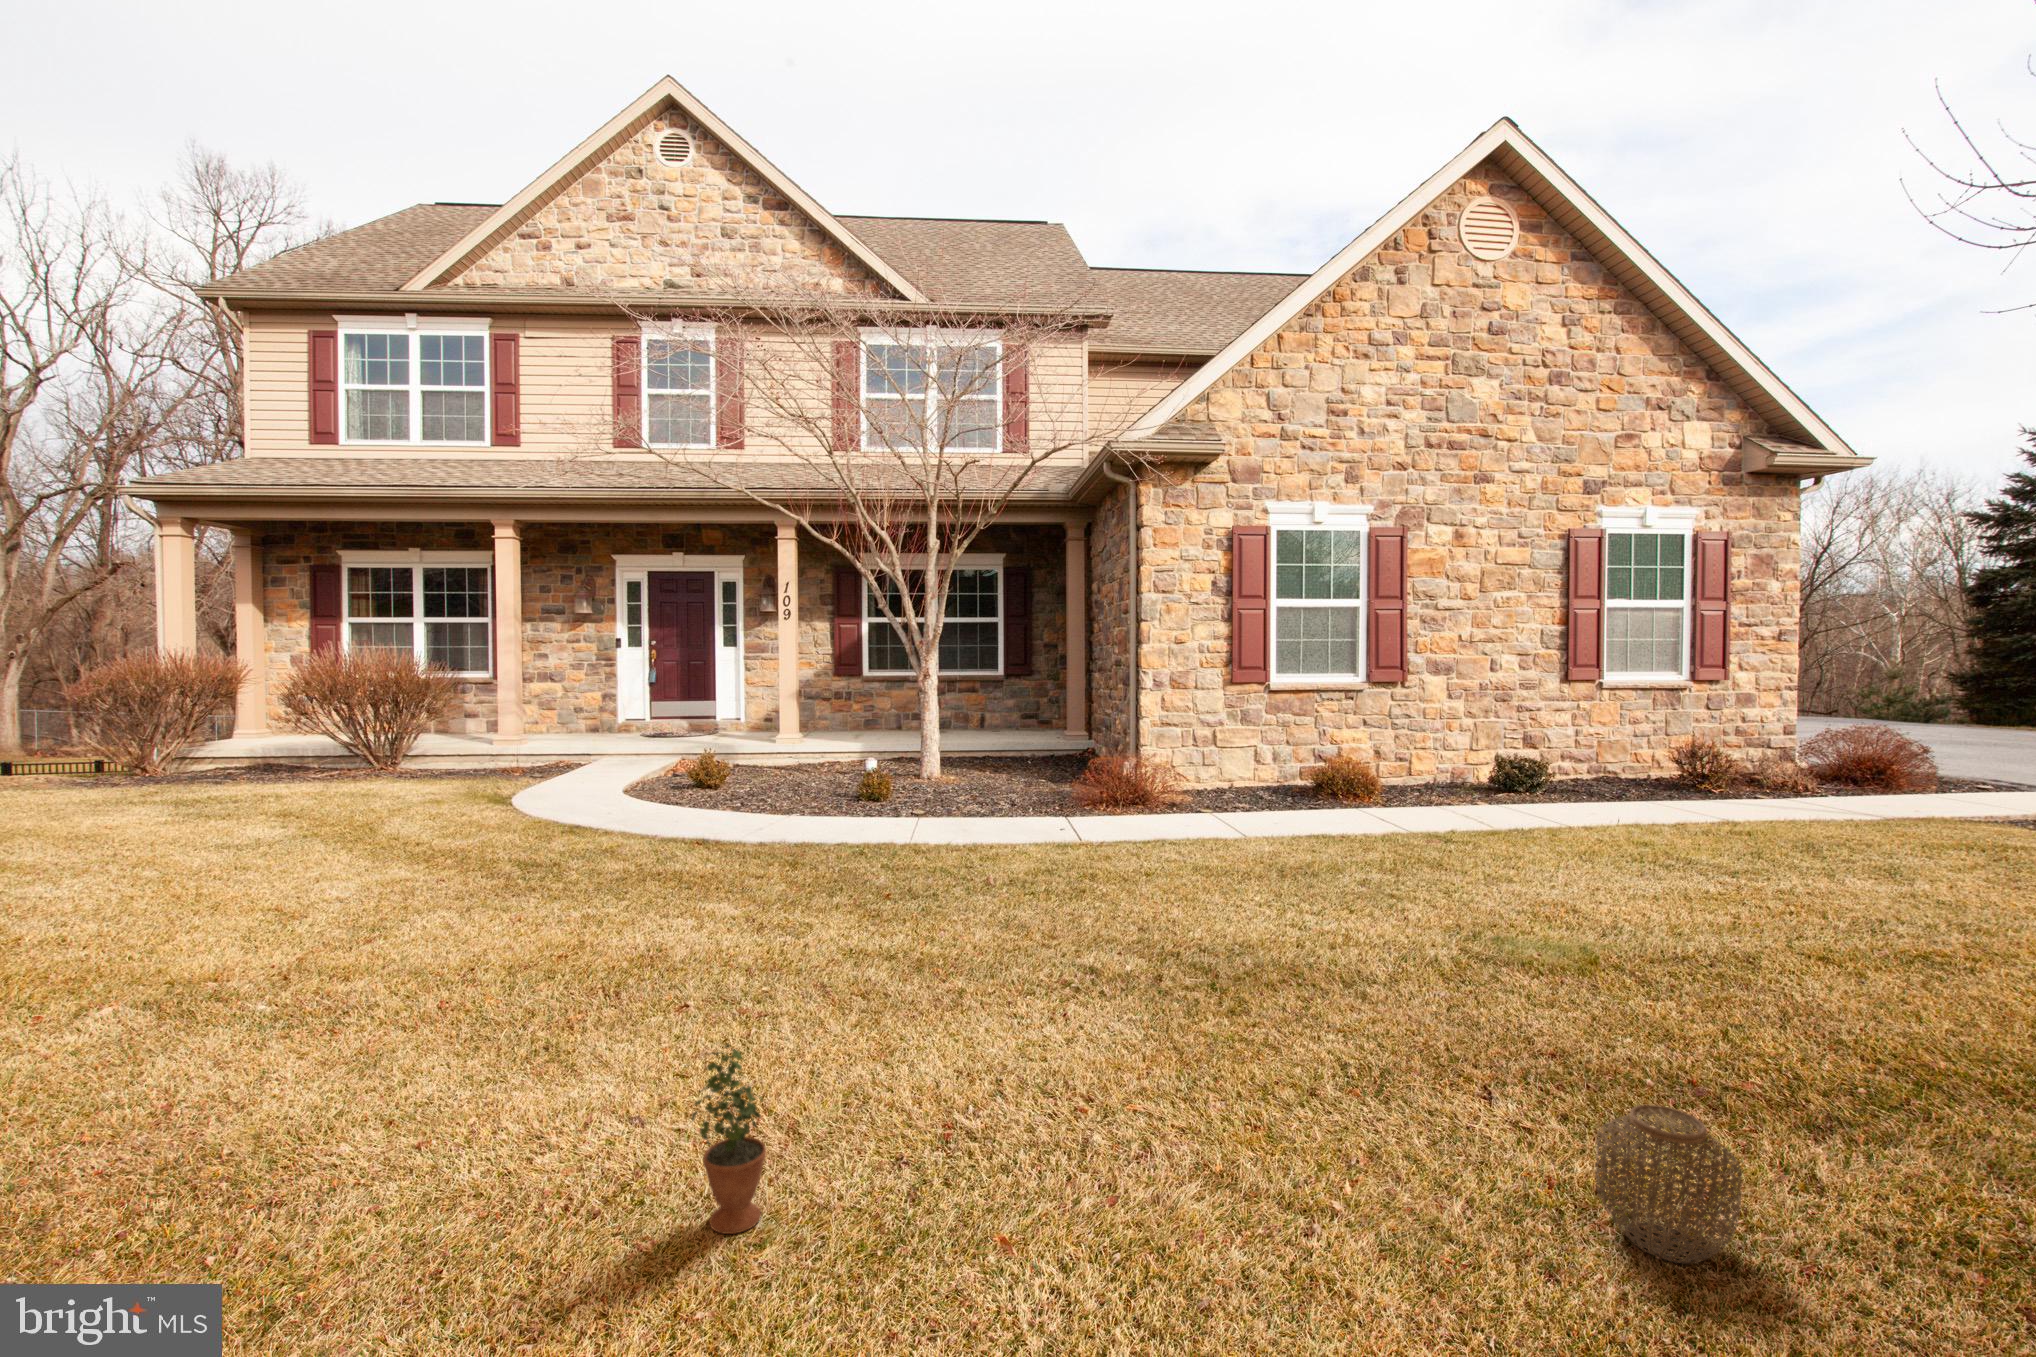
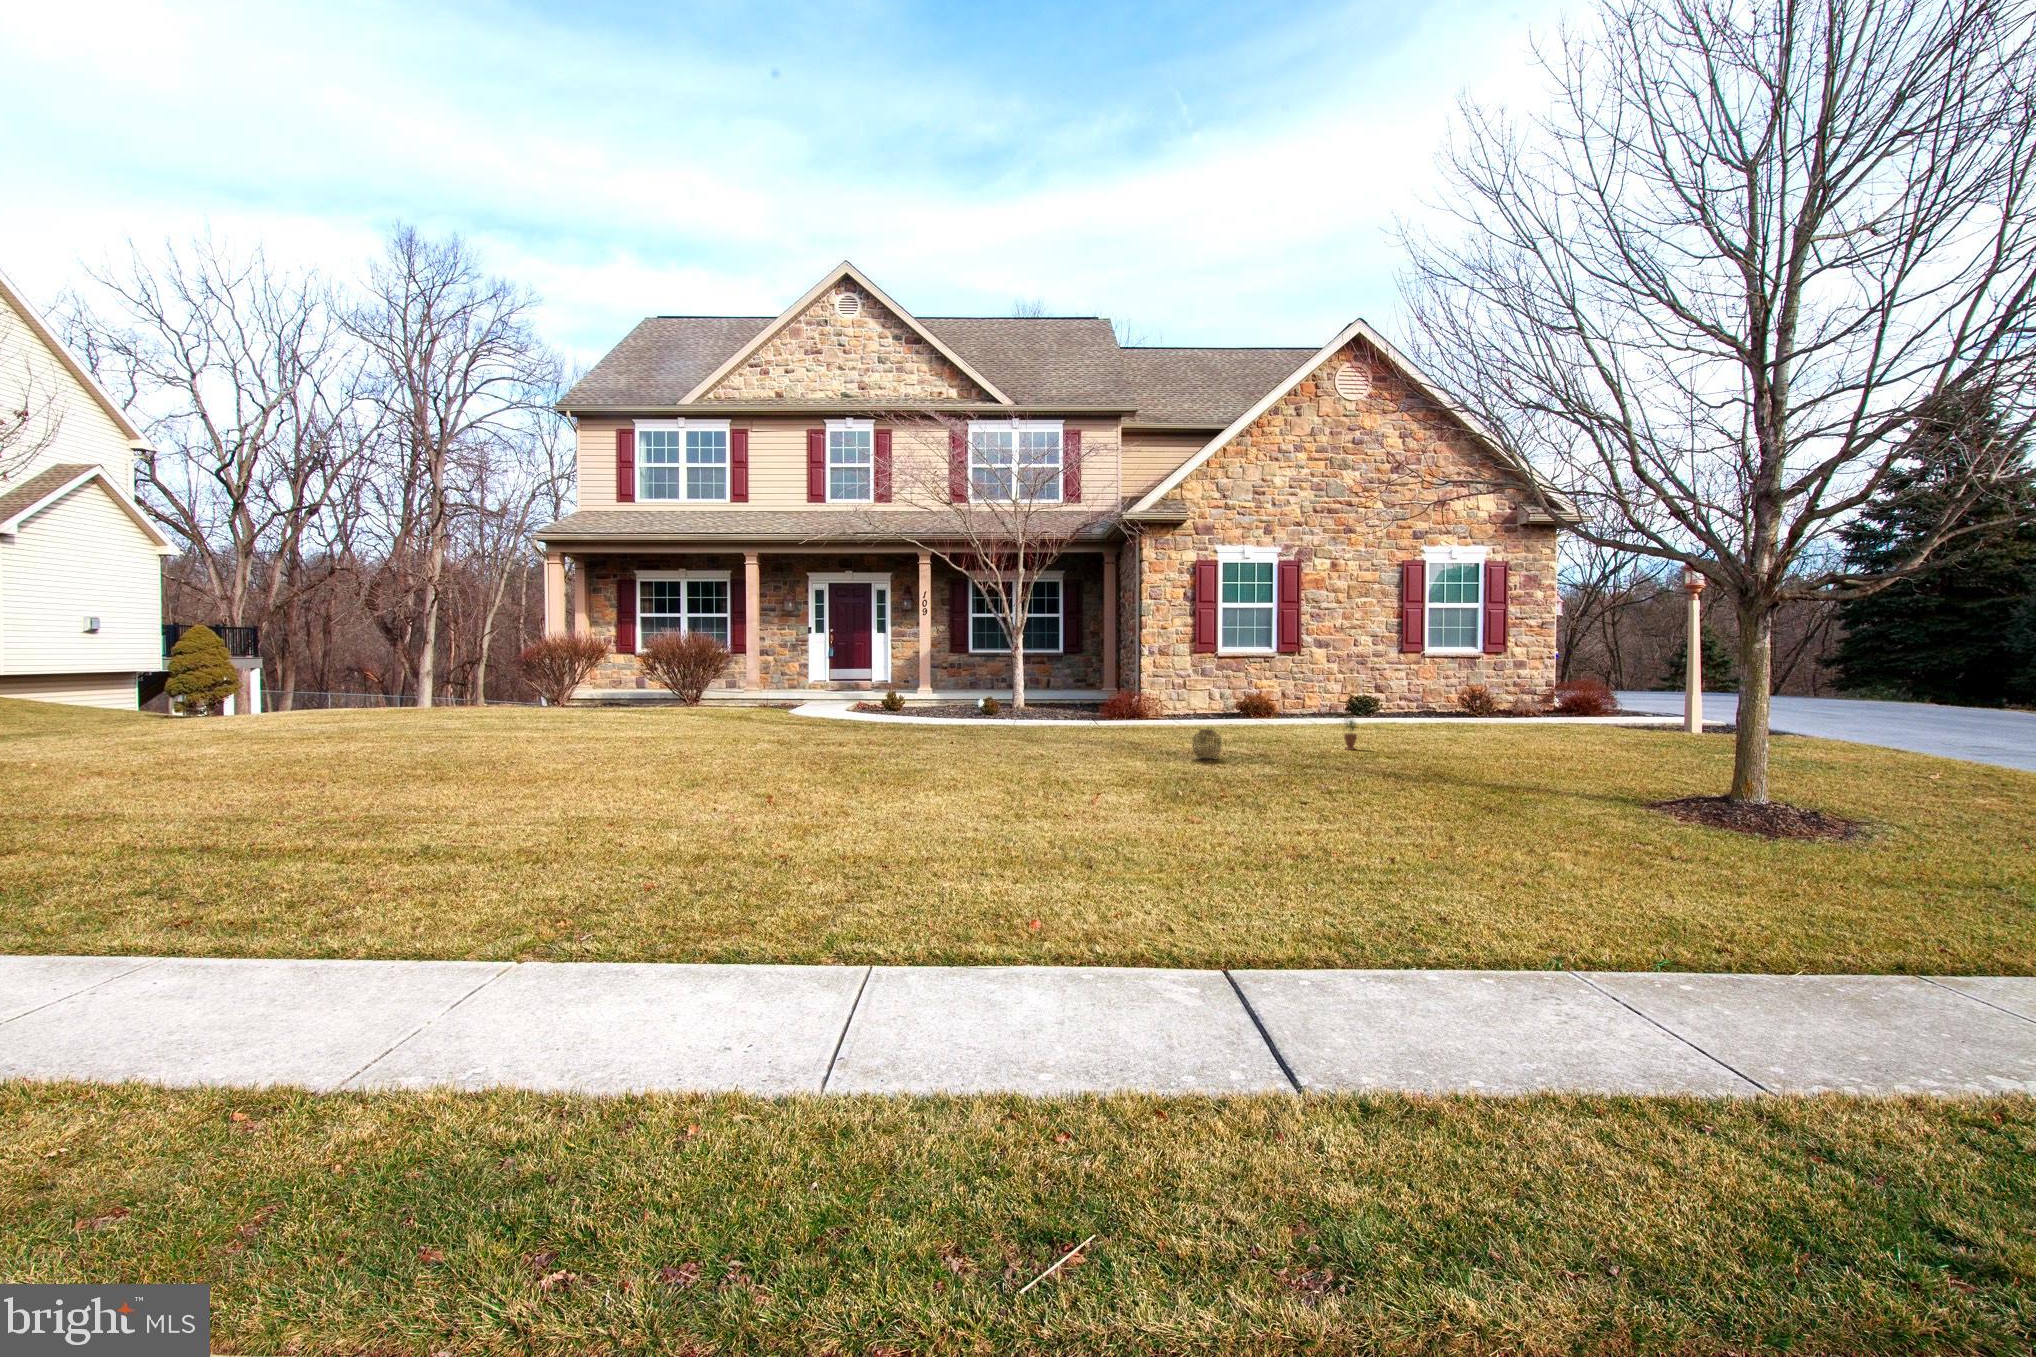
potted plant: present [692,1044,766,1234] -> present [1344,713,1358,750]

